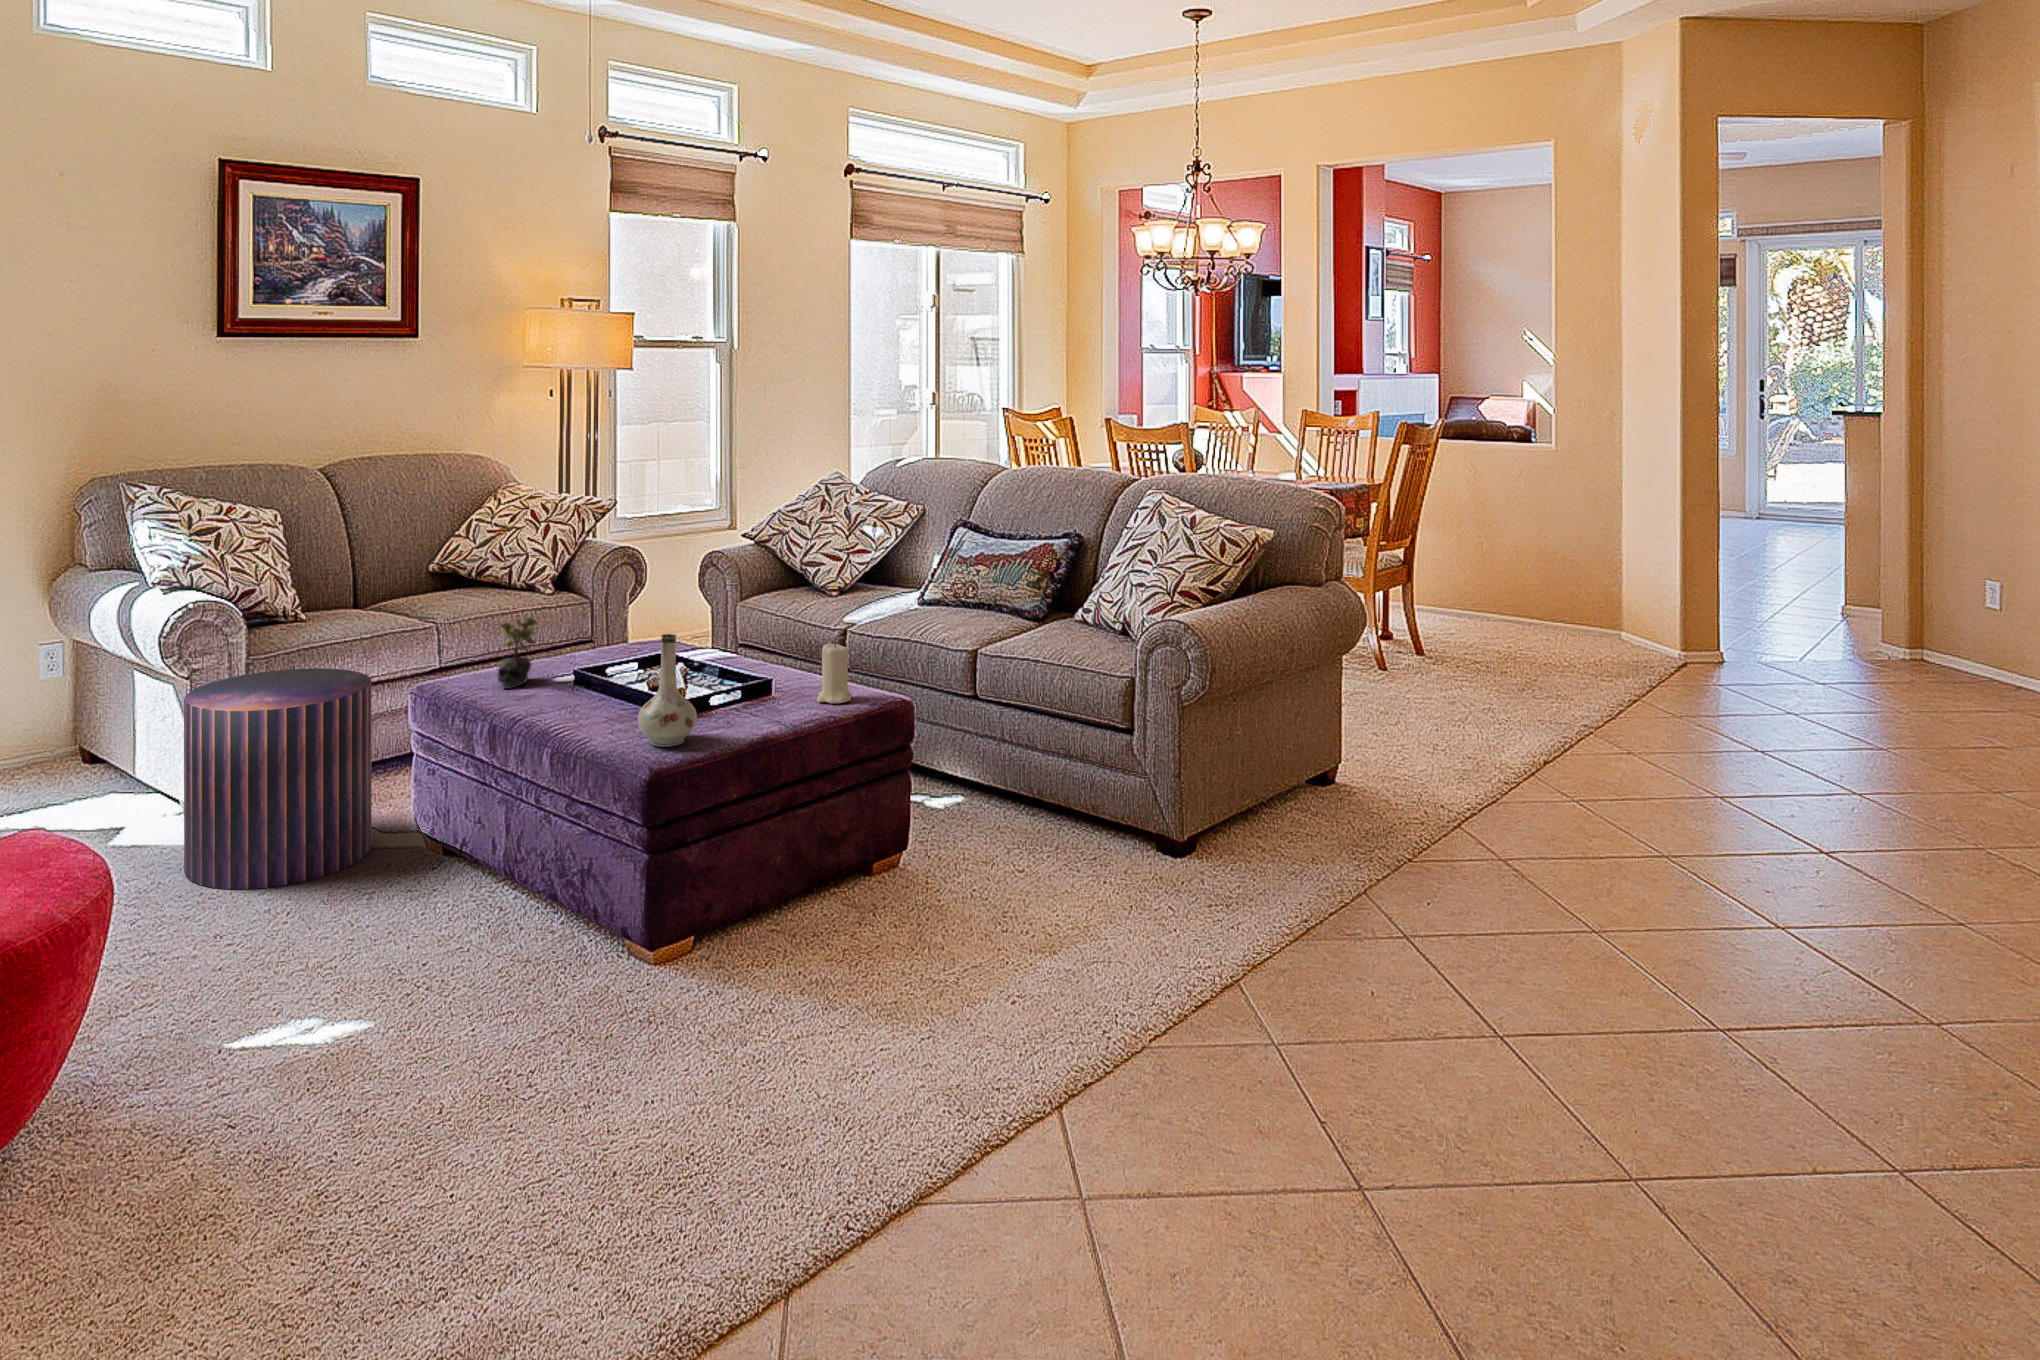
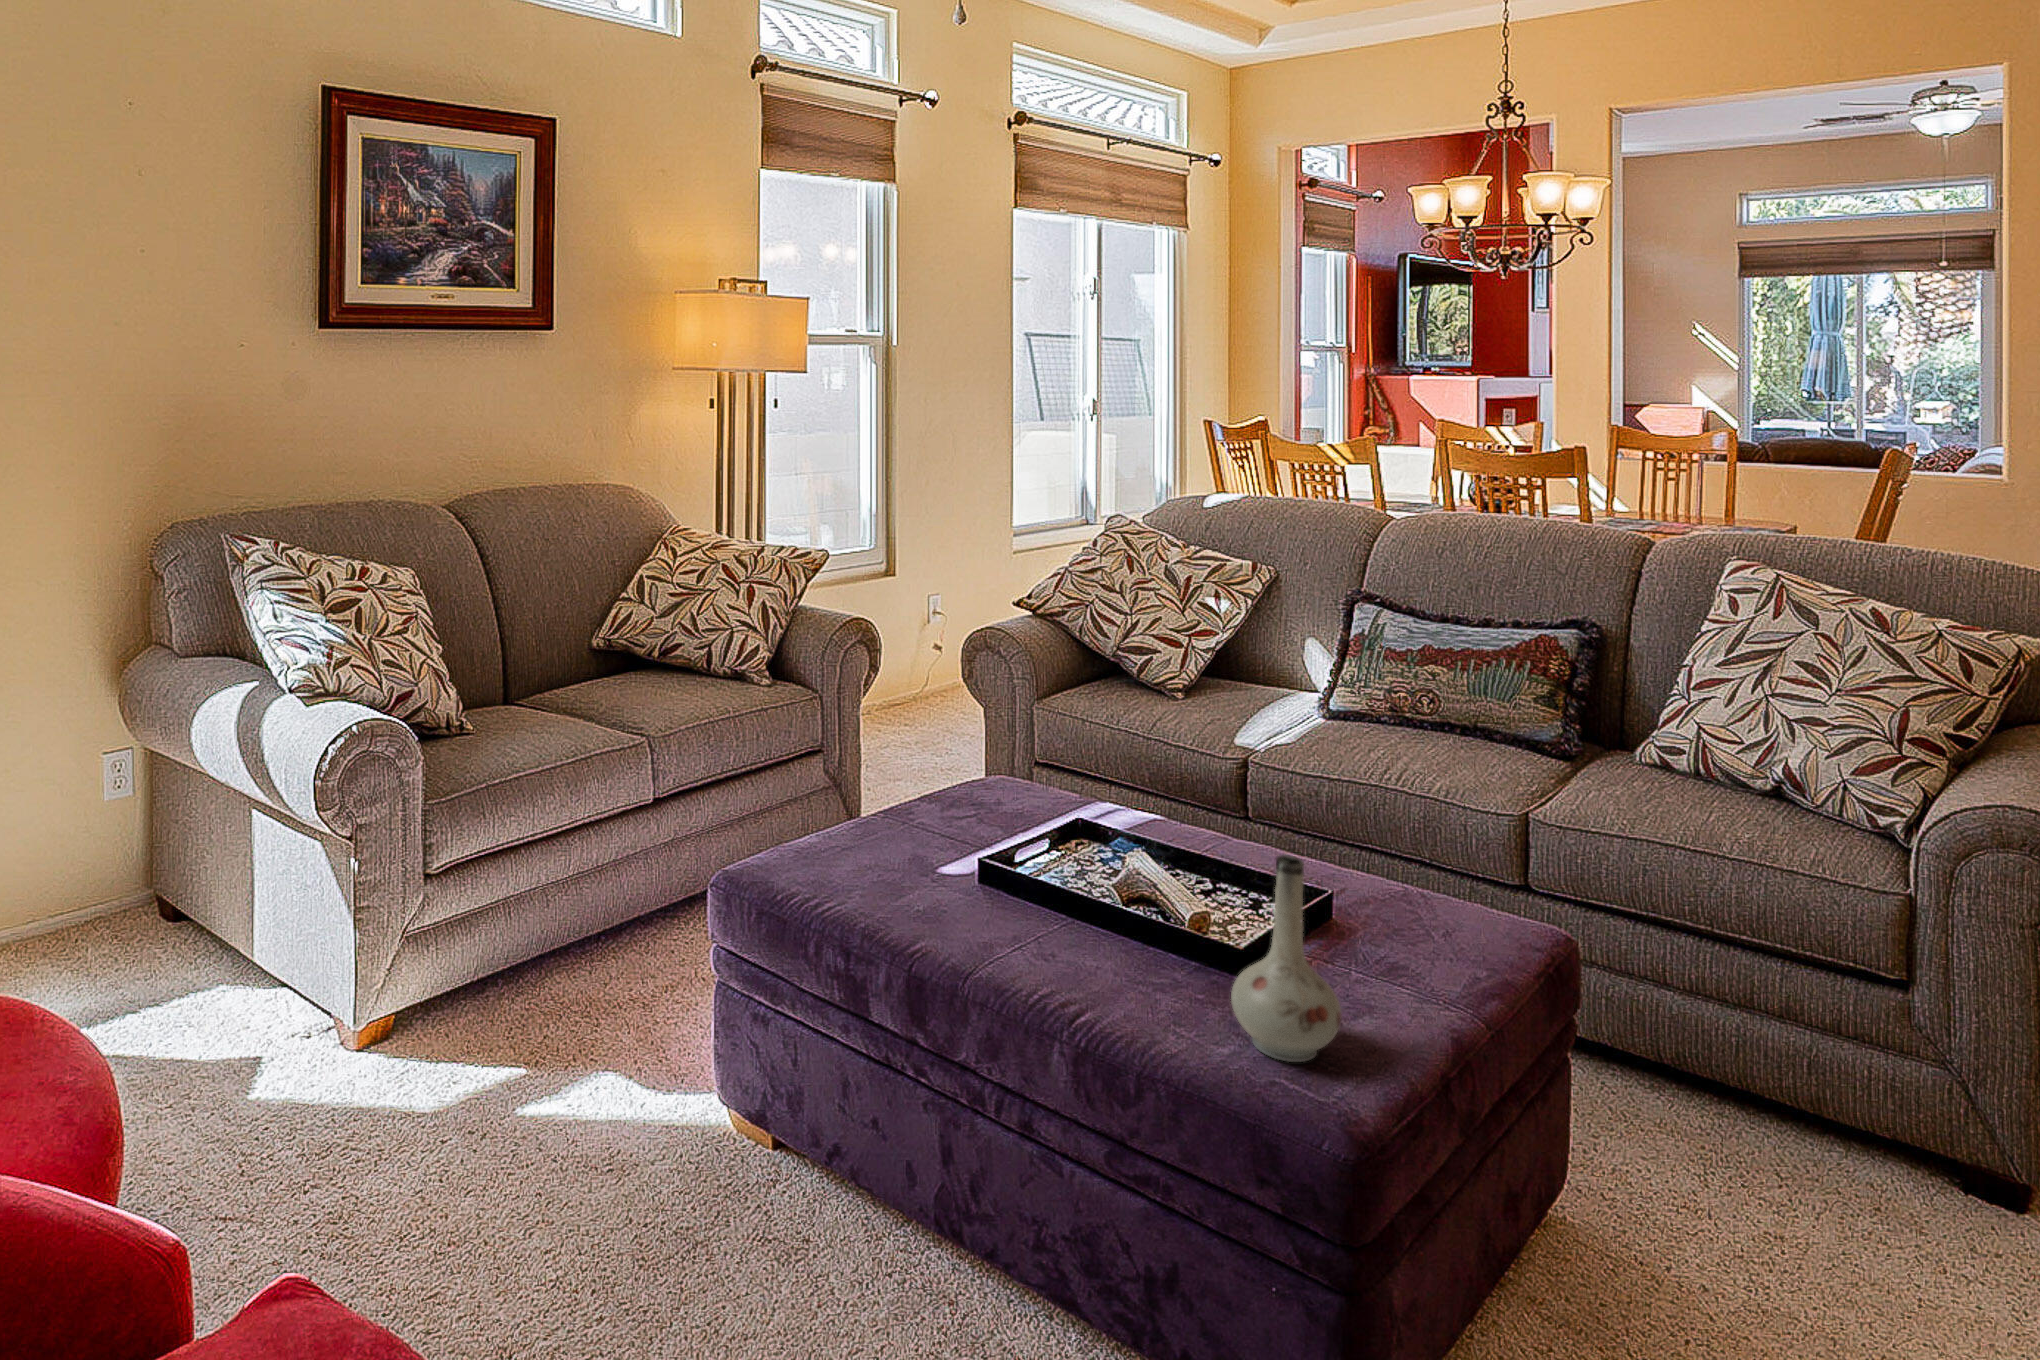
succulent plant: present [495,615,537,689] -> none [849,766,921,891]
candle: present [817,642,852,703] -> none [1420,840,1487,947]
pouf: present [184,668,372,889] -> none [387,830,654,1220]

